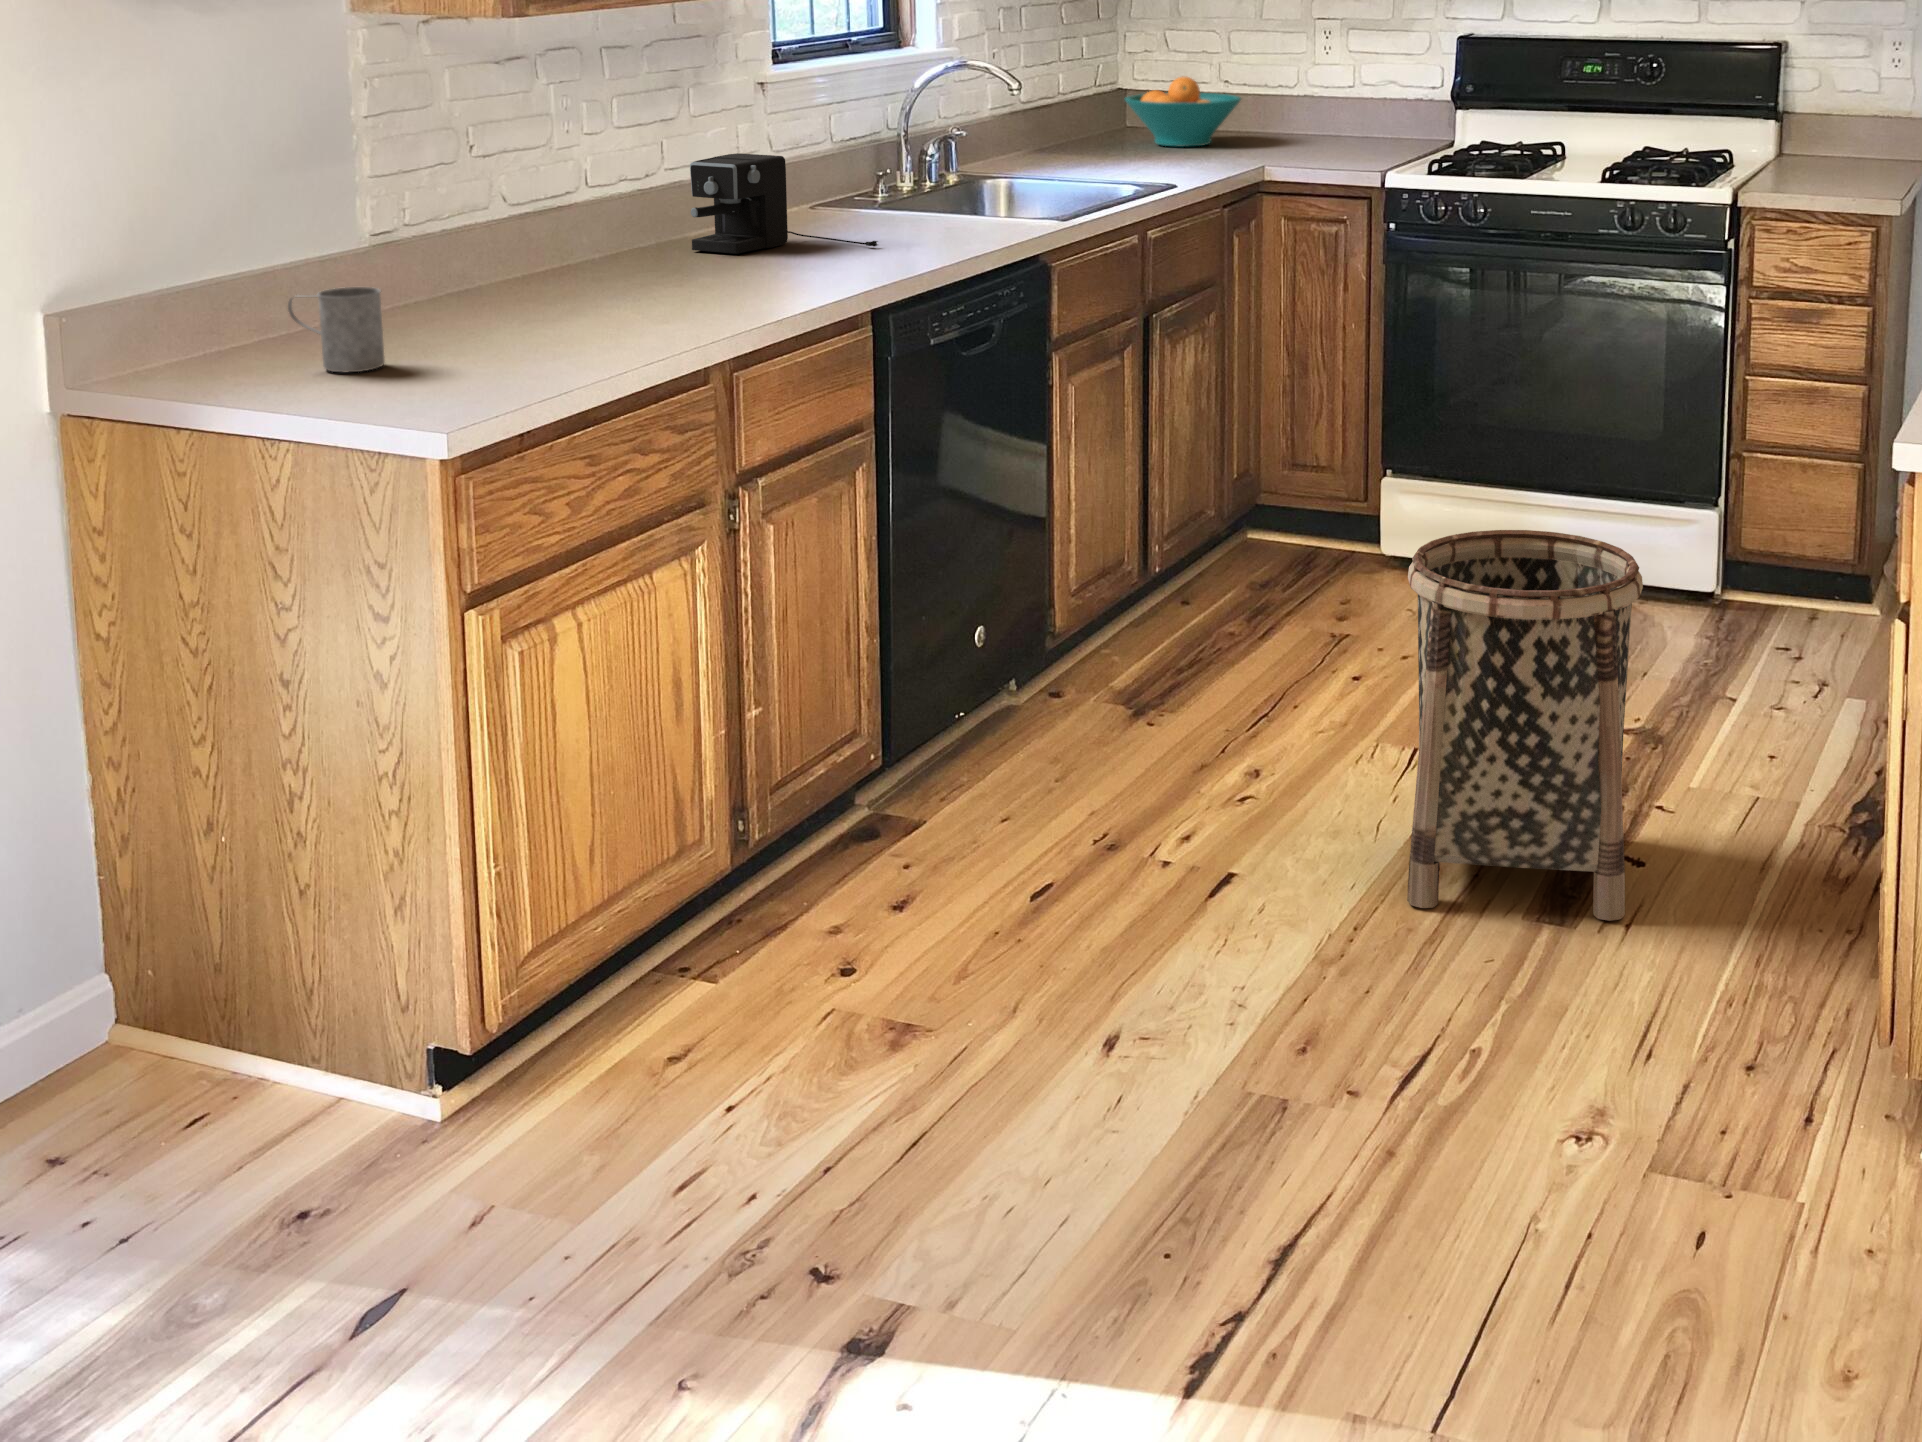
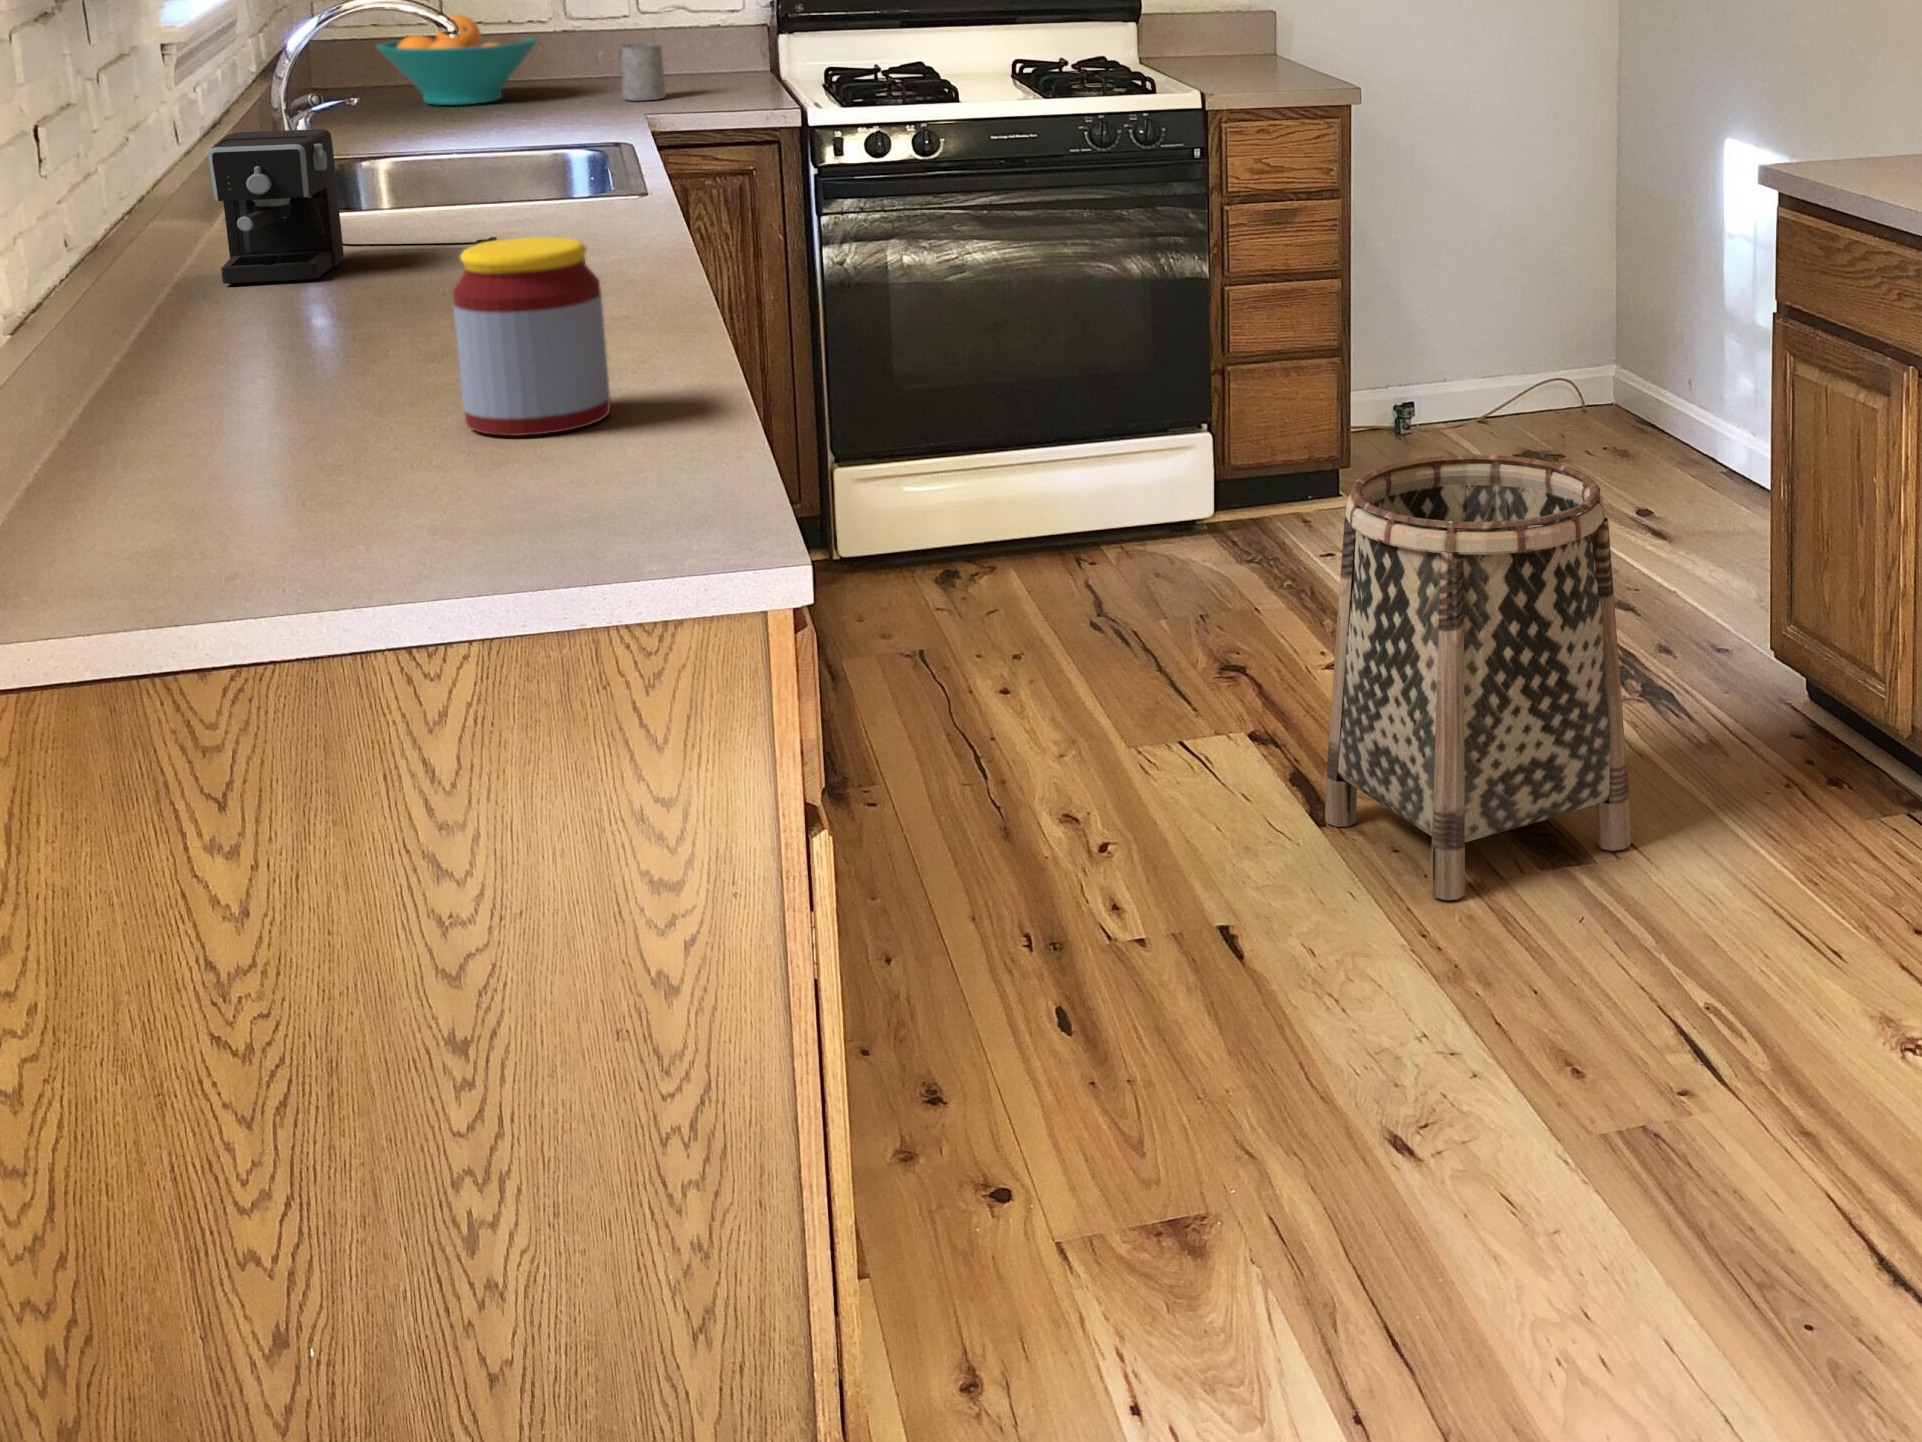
jar: none [537,233,629,353] -> present [453,237,610,436]
mug: present [288,287,384,372] -> present [599,43,665,101]

